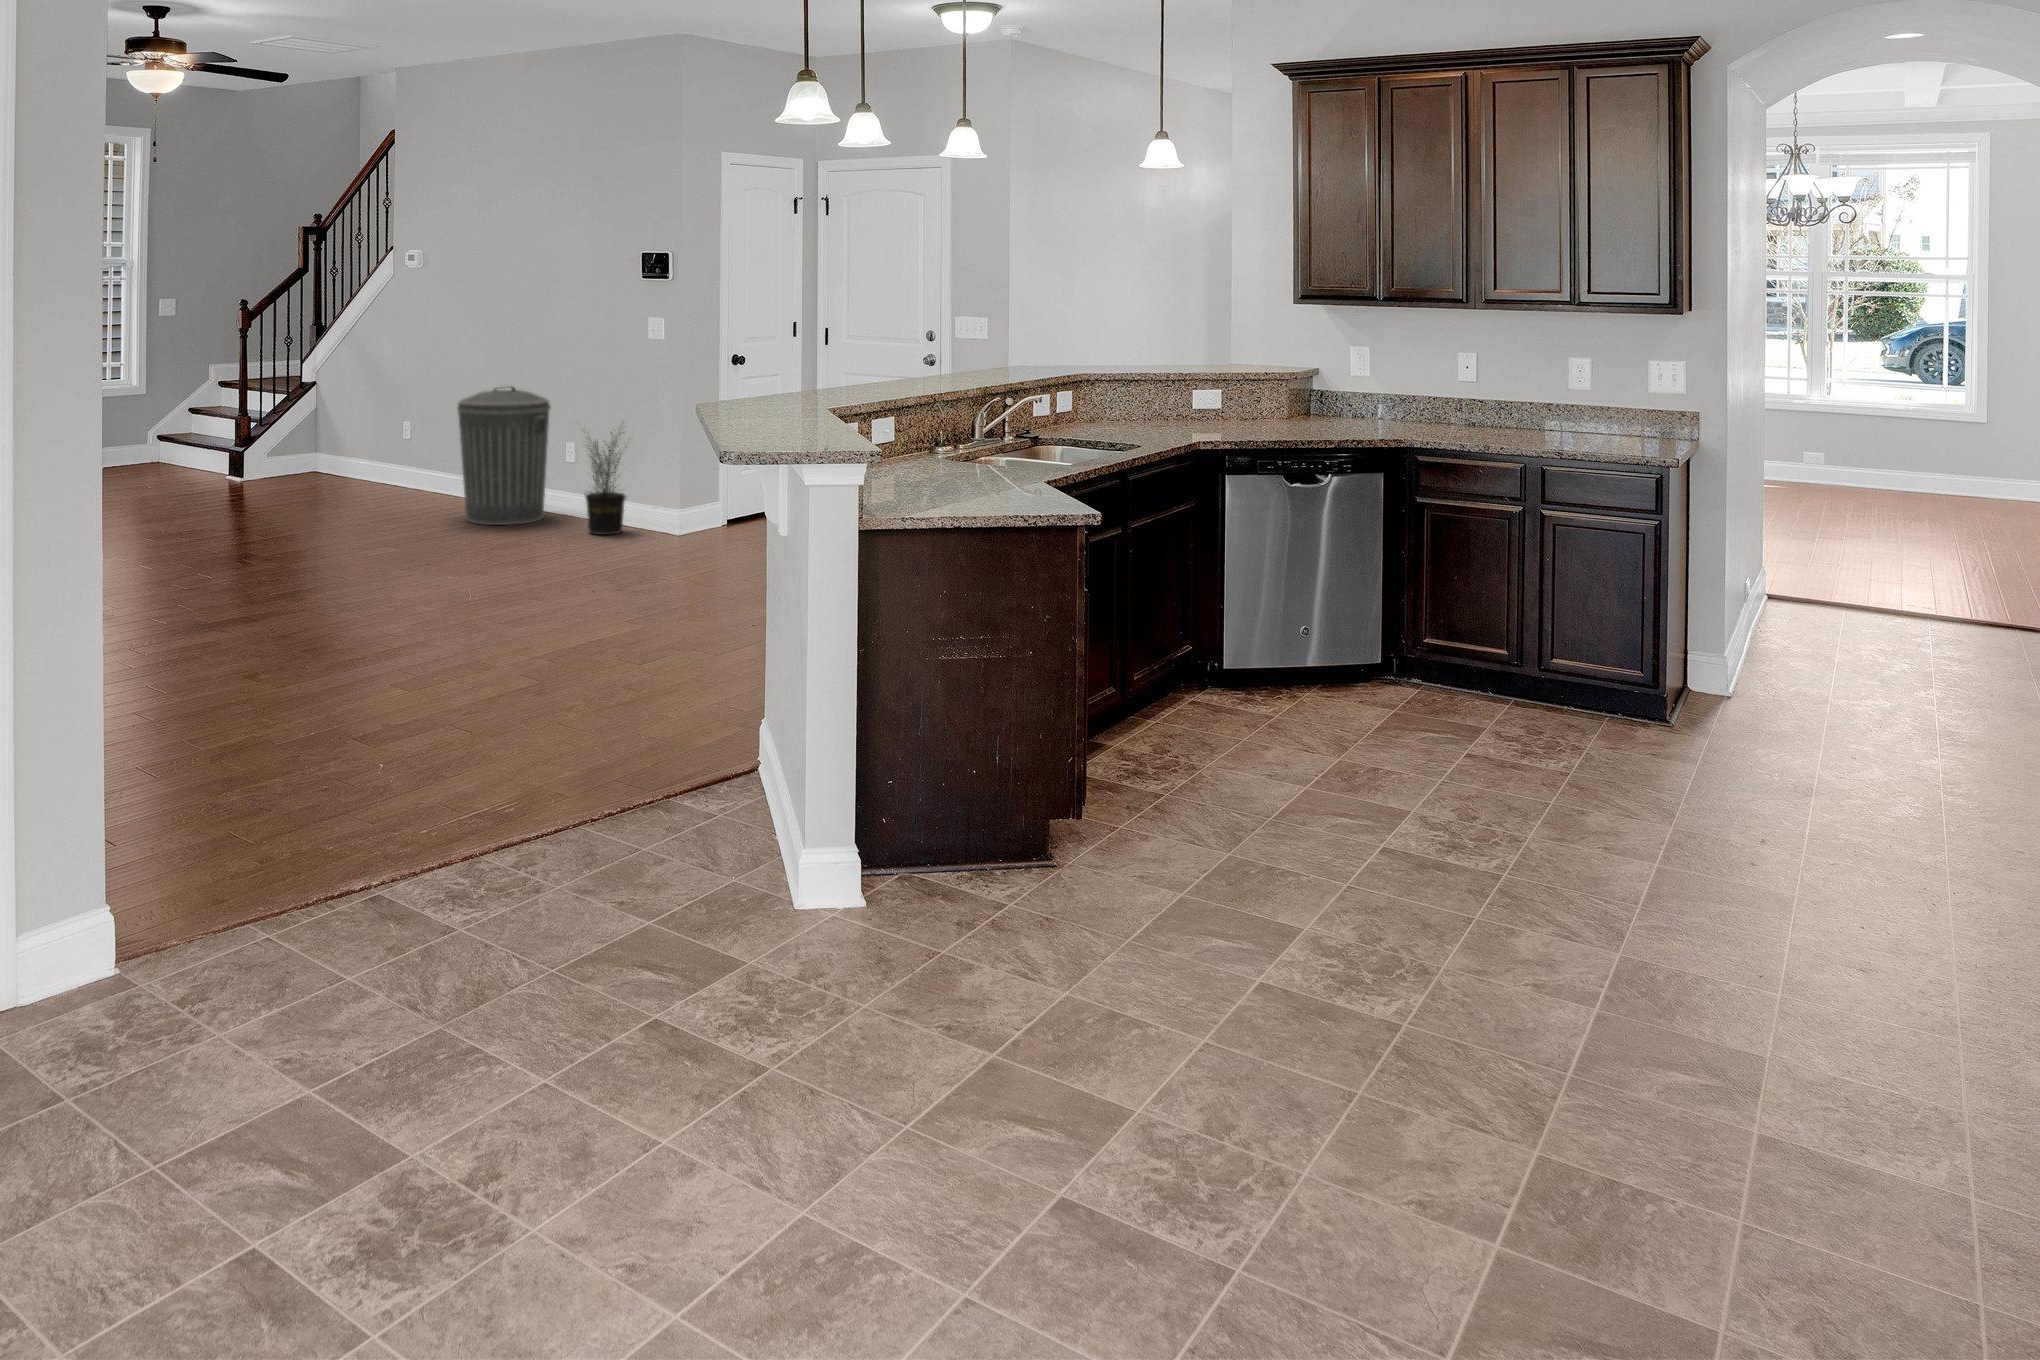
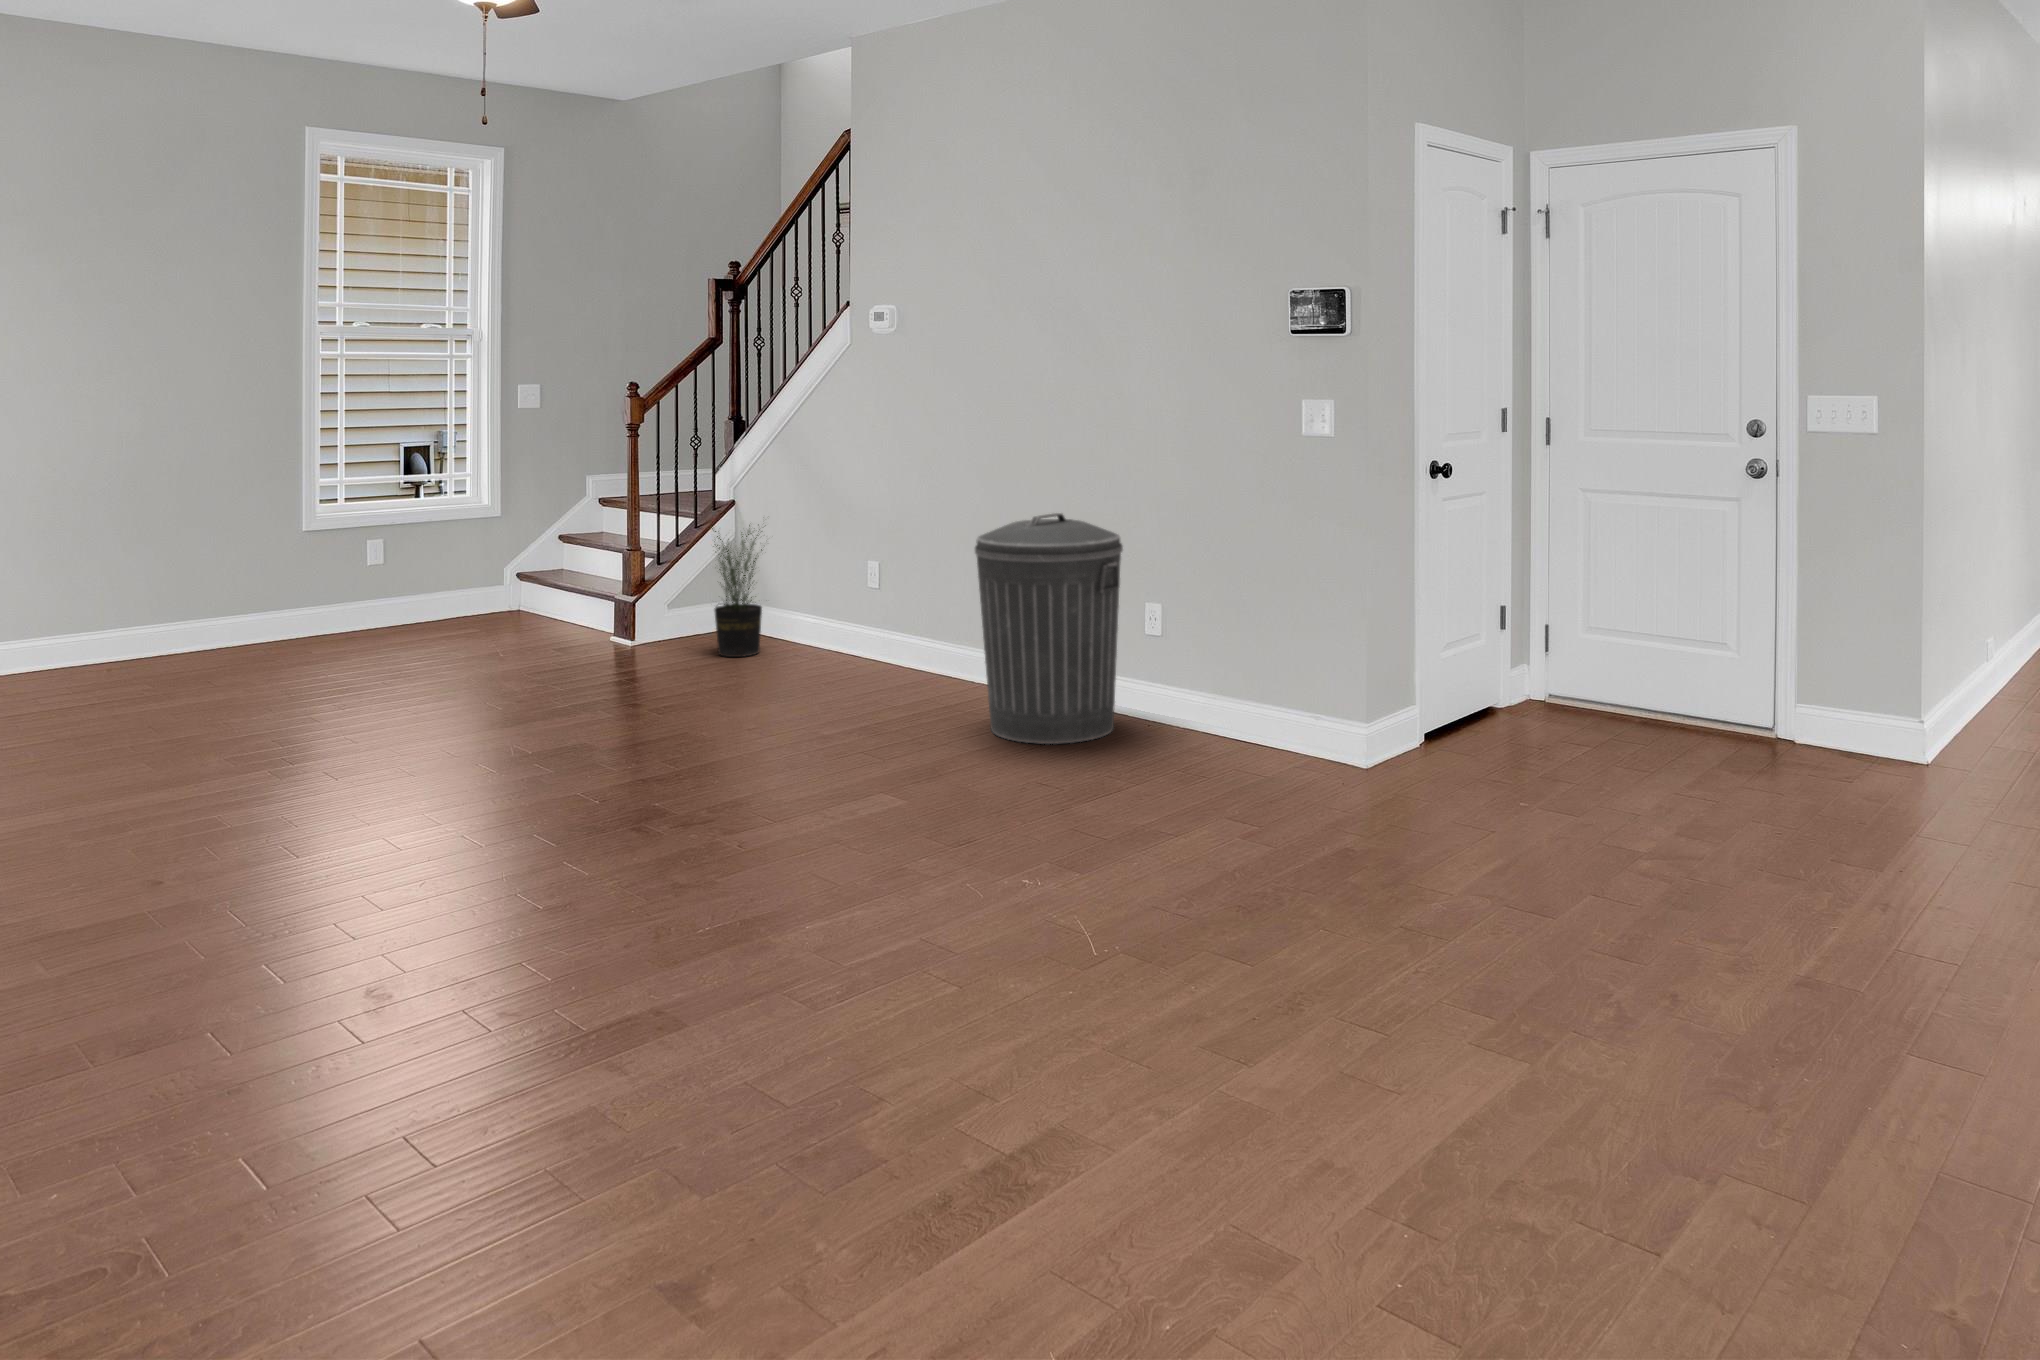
potted plant: present [585,429,626,535] -> present [711,524,762,657]

